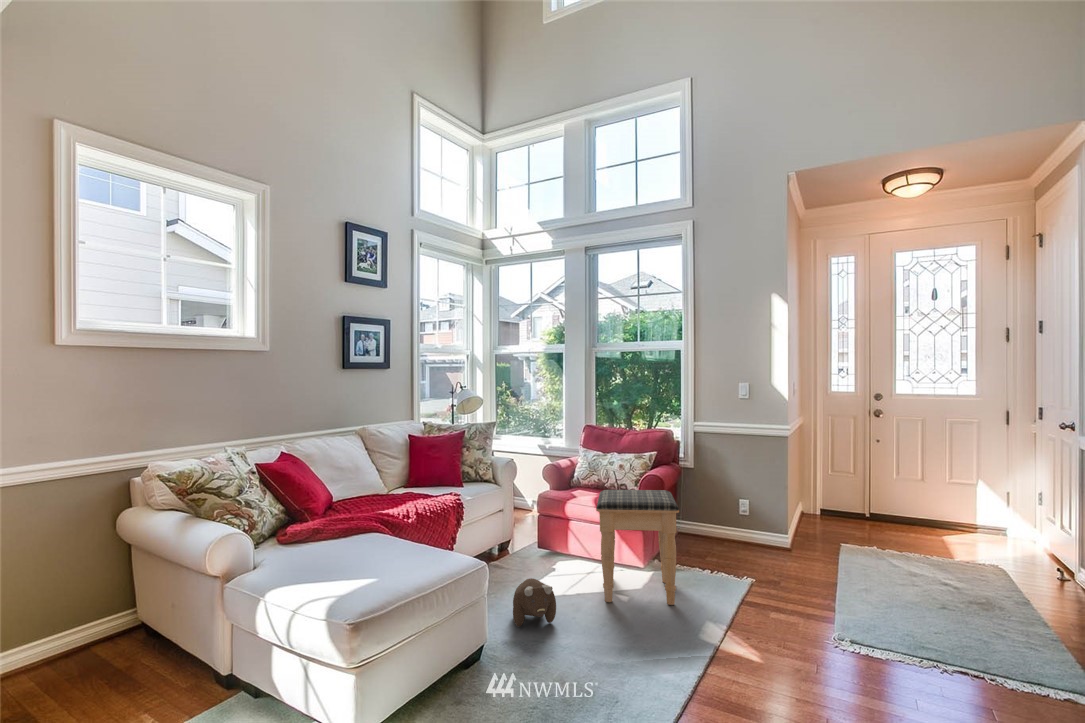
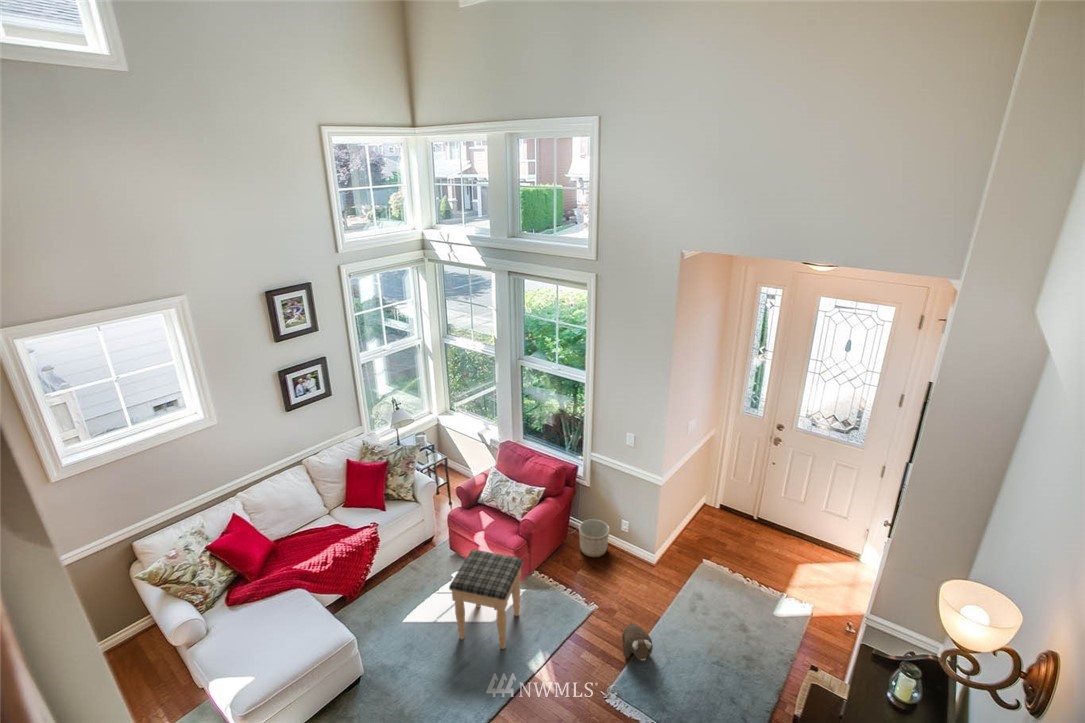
planter: none [697,504,735,543] -> present [579,519,609,557]
plush toy: present [513,578,556,627] -> present [622,623,653,662]

